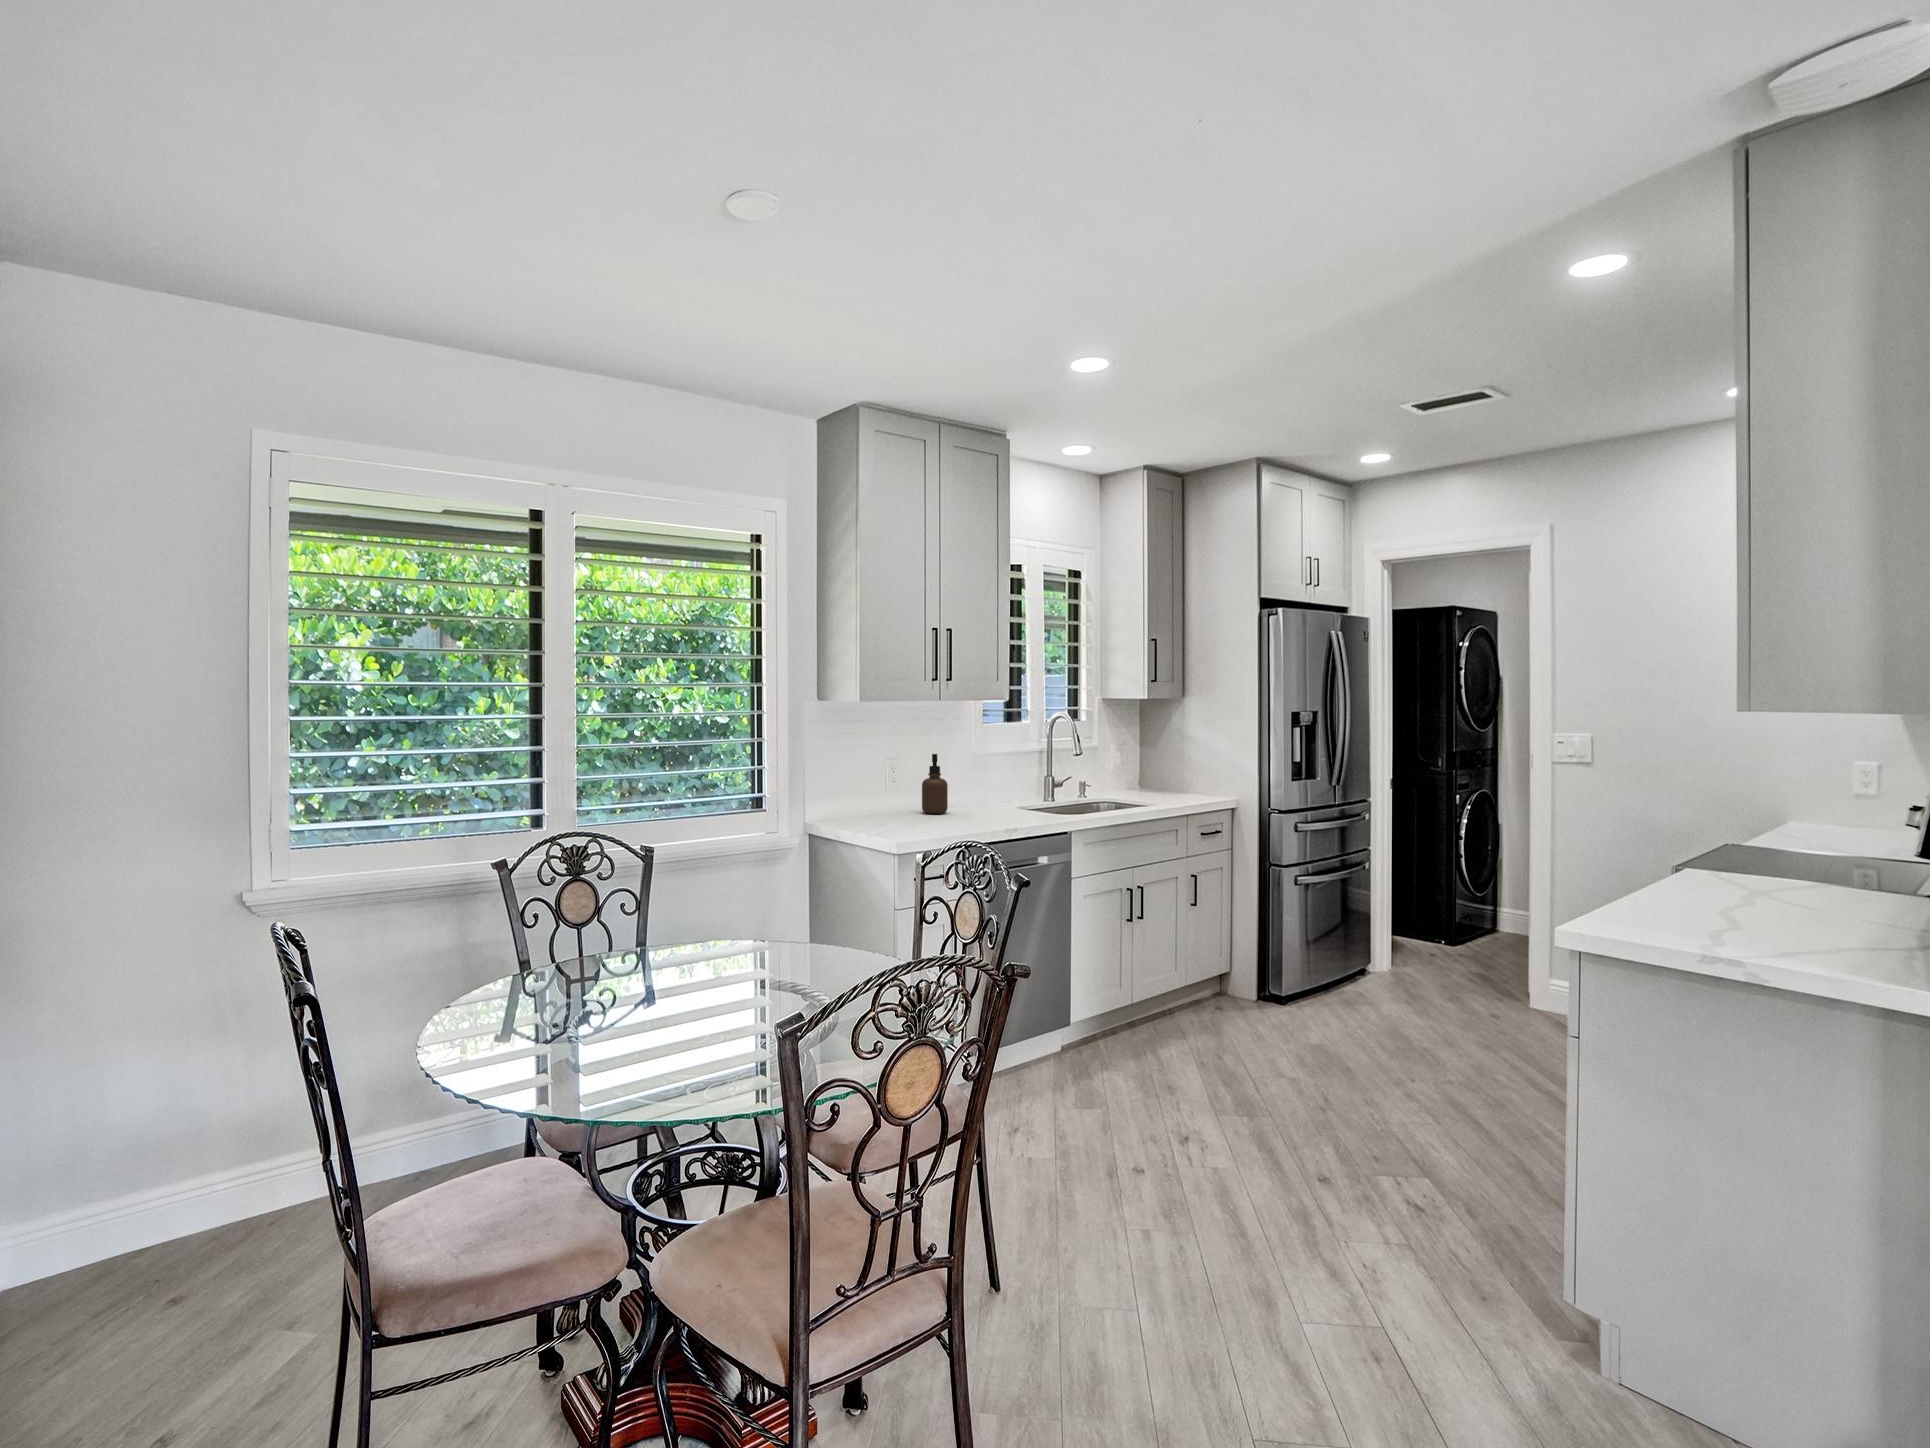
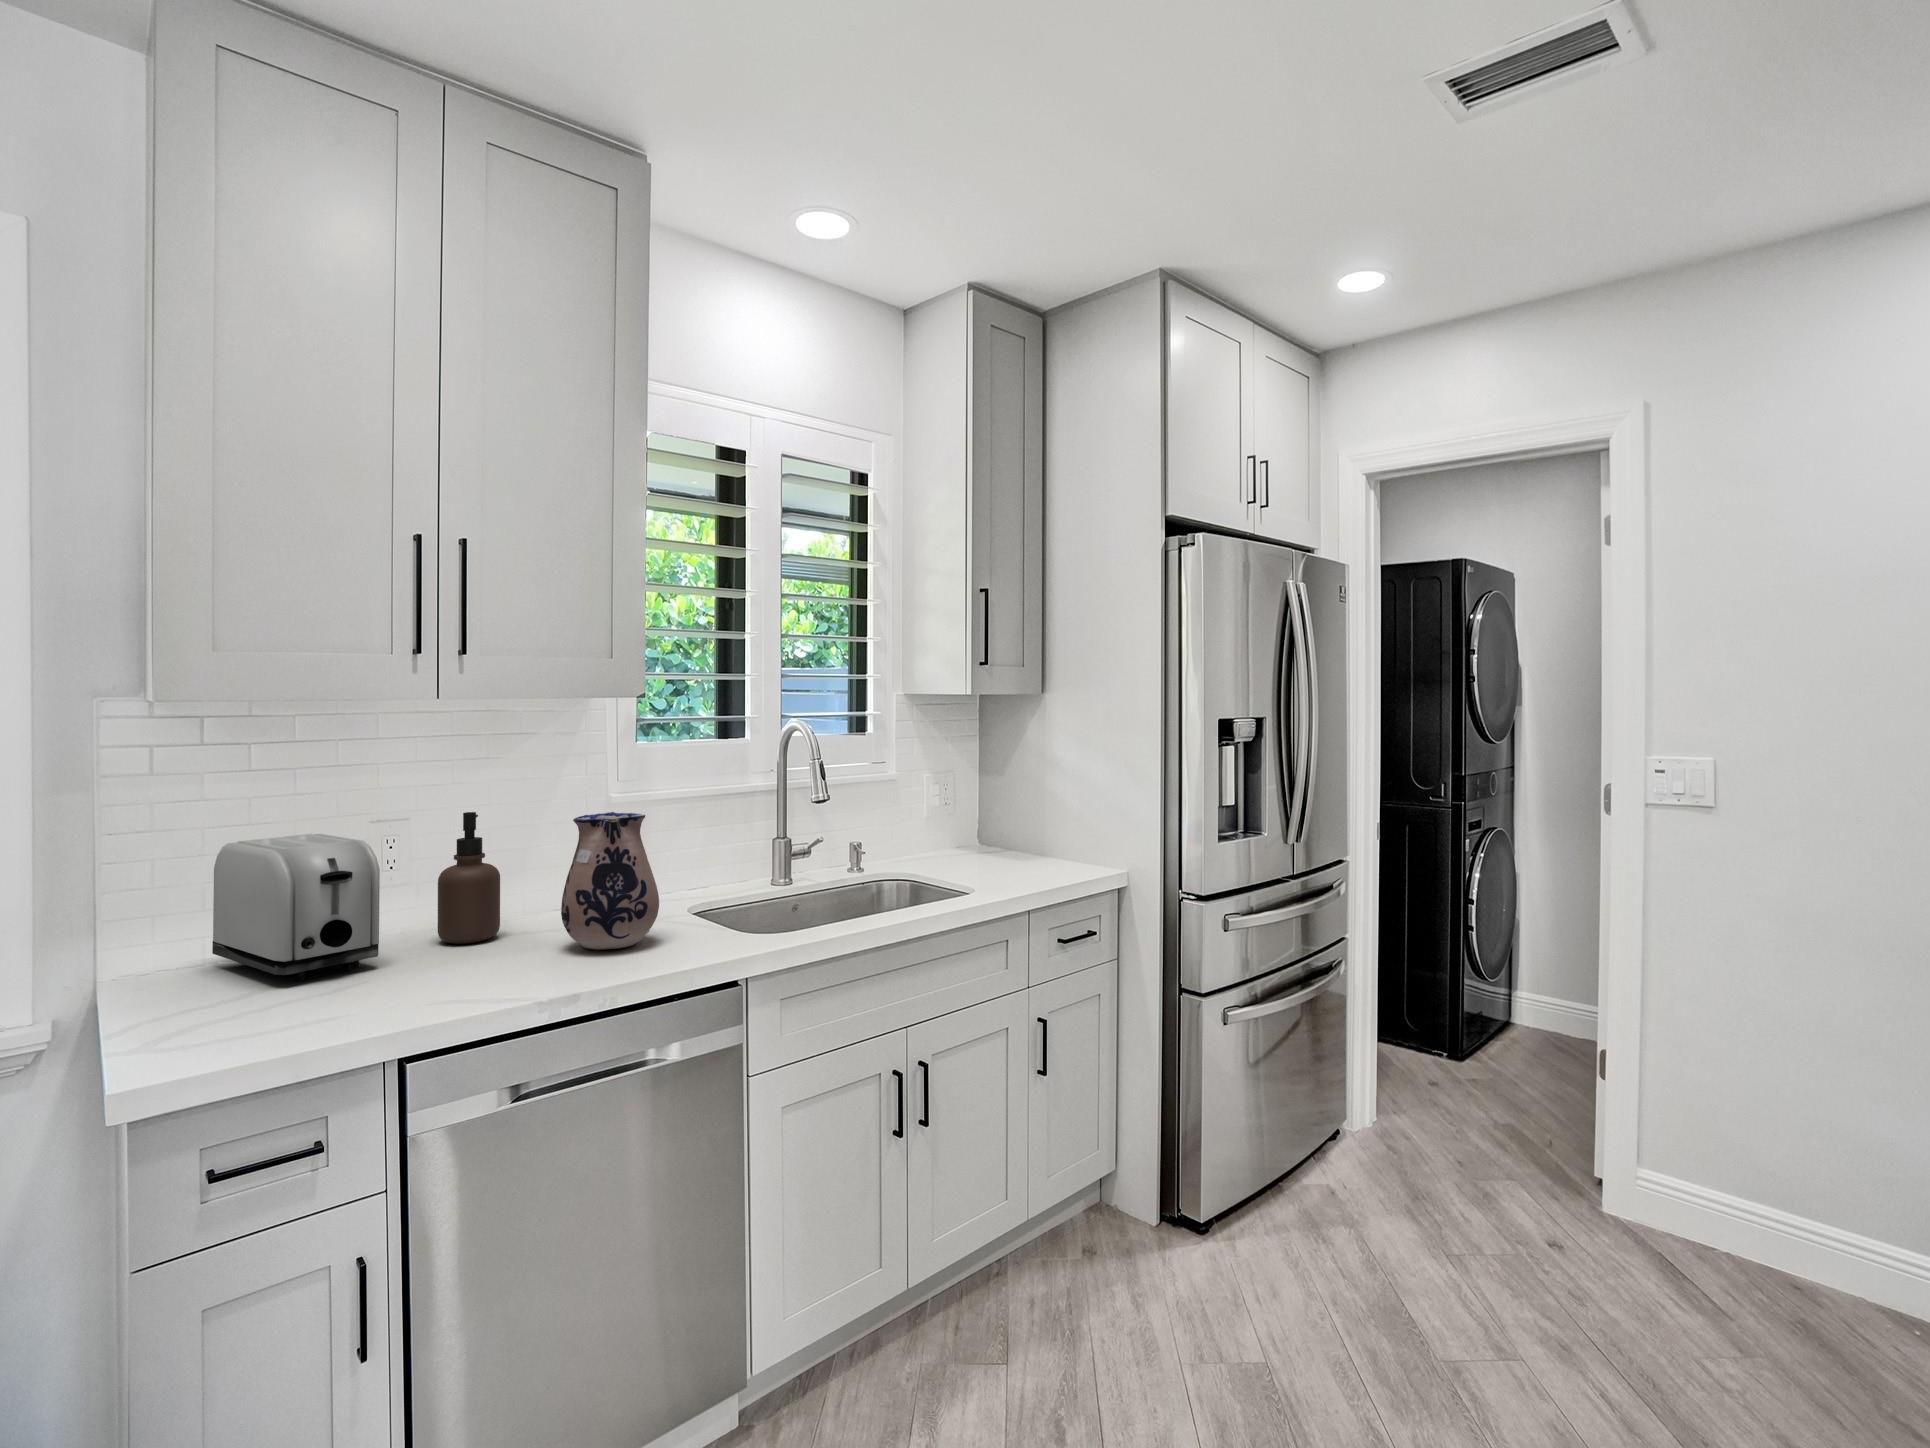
ceramic pitcher: none [984,755,1026,817] -> present [561,812,659,950]
toaster: none [843,762,918,821] -> present [212,834,380,981]

